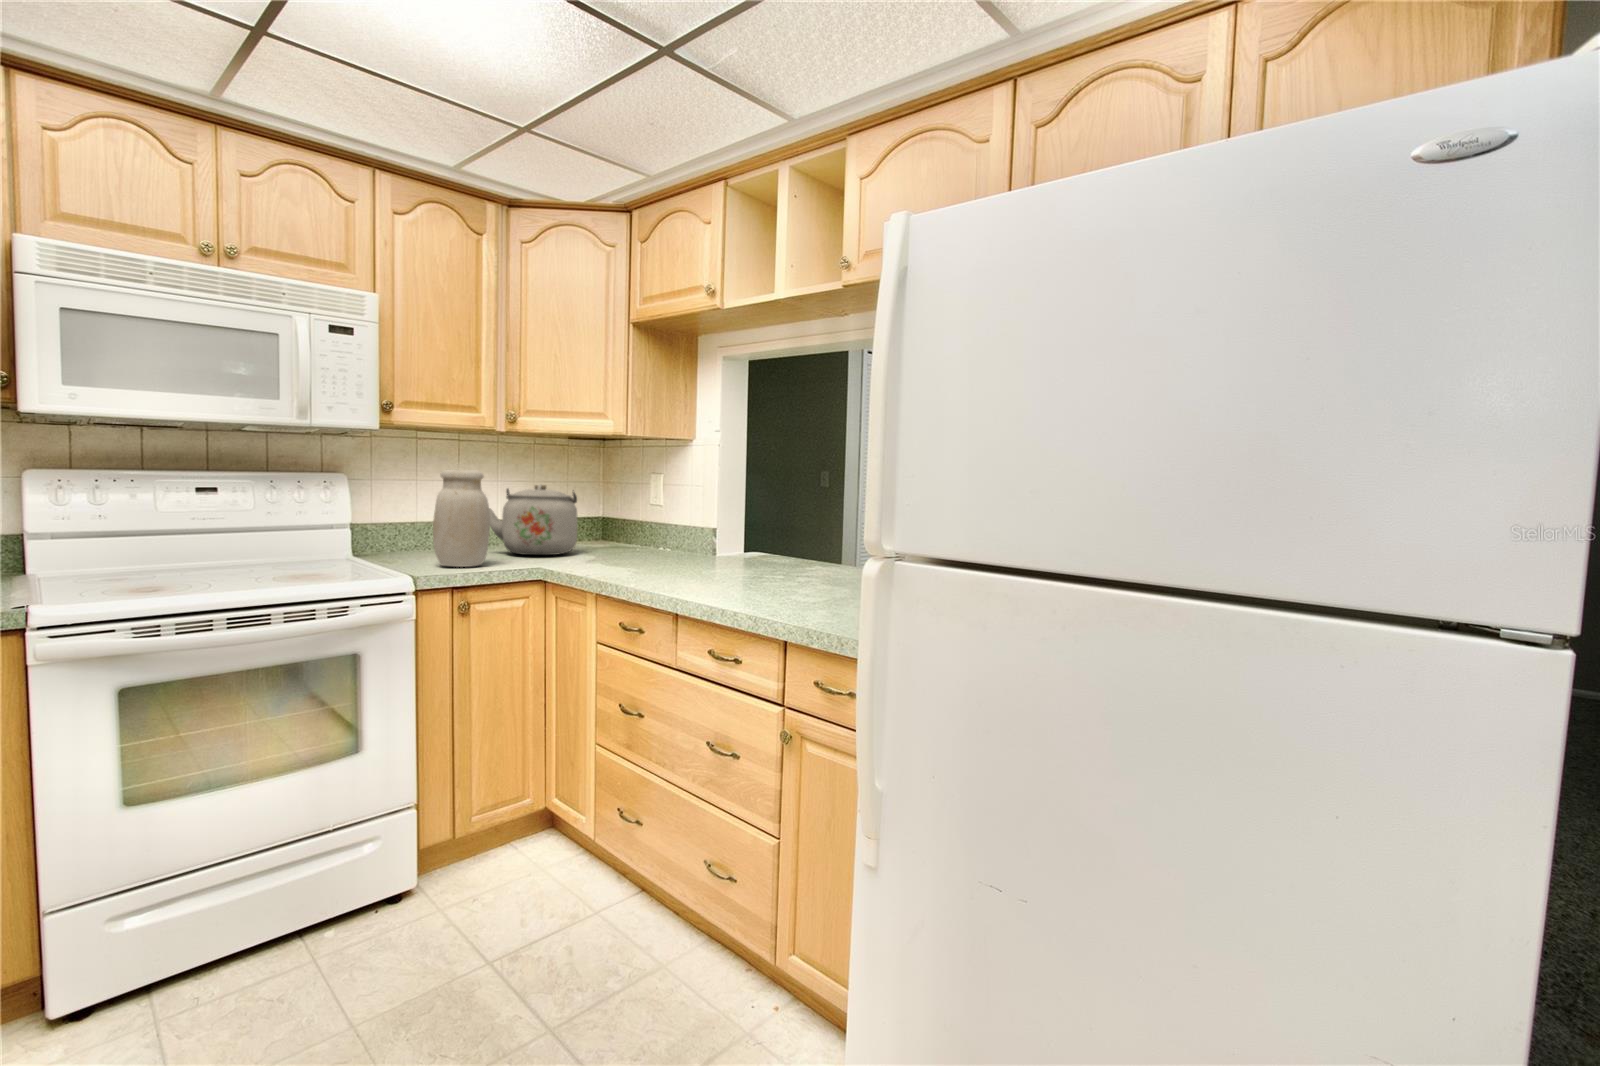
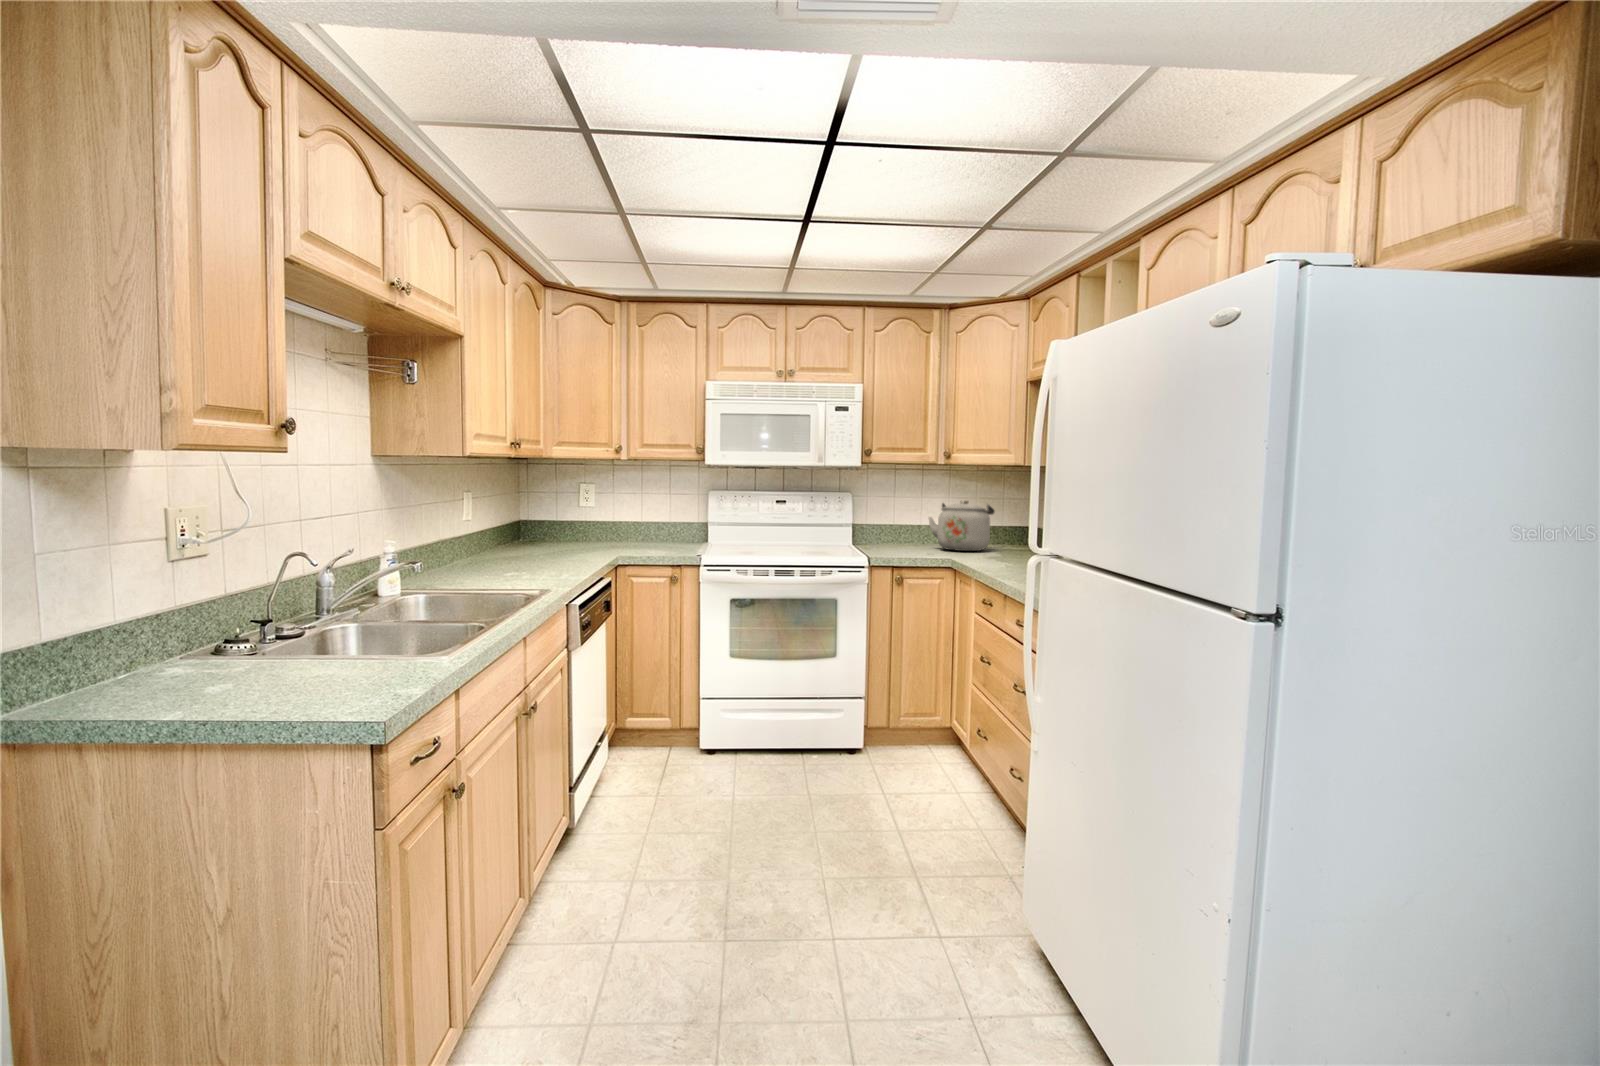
jar: present [433,470,490,567] -> none [886,490,920,554]

